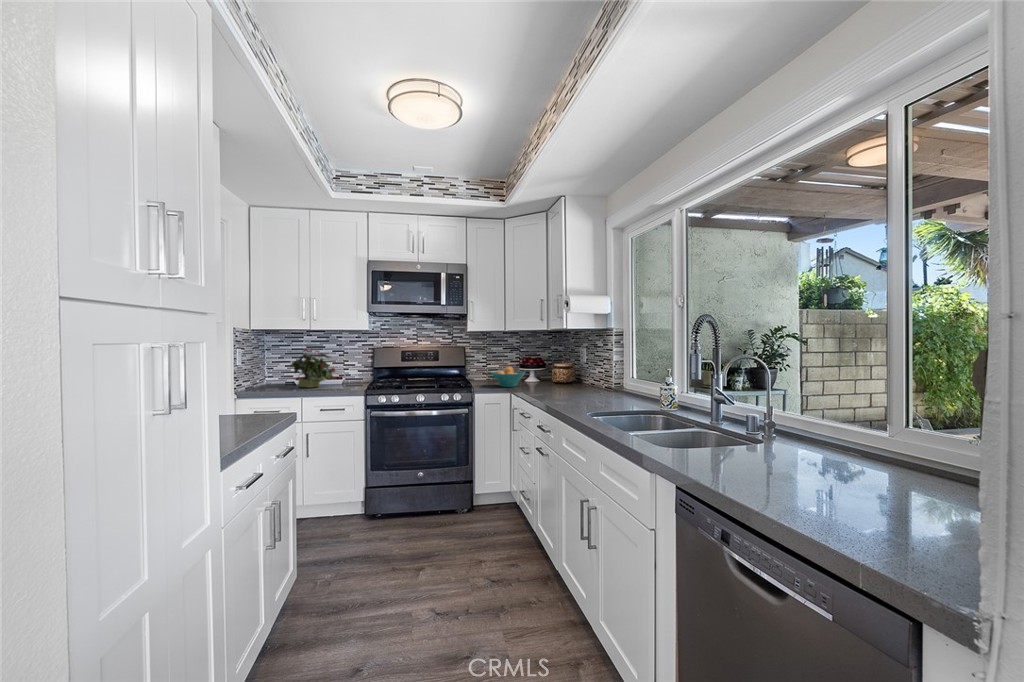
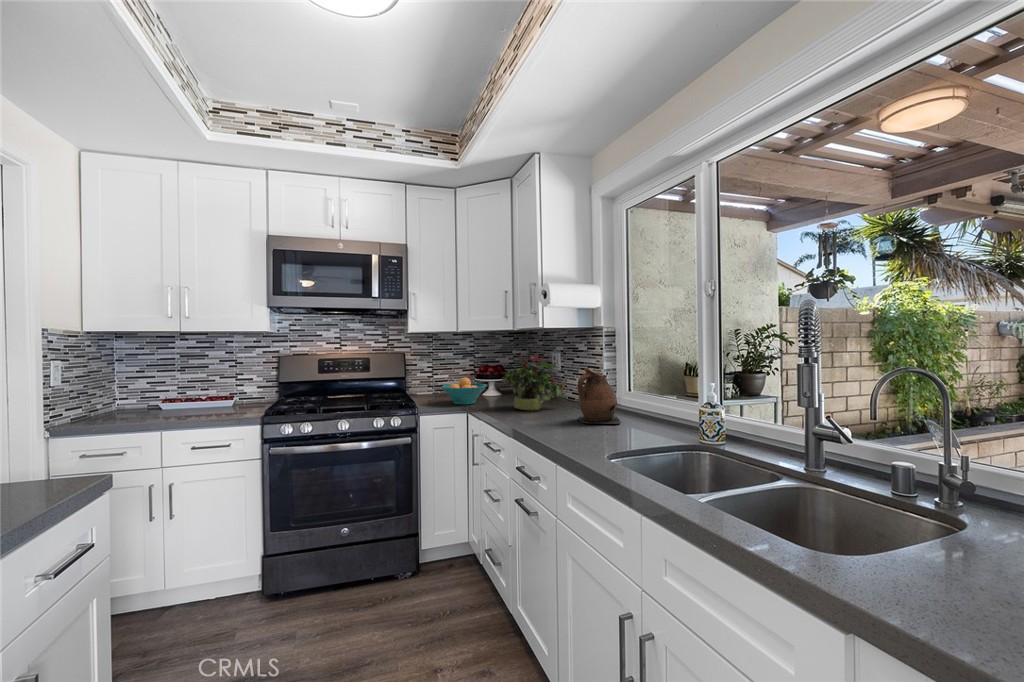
potted plant: present [290,348,335,388] -> present [502,356,565,410]
ceramic pitcher: none [587,359,619,400] -> present [577,369,621,424]

